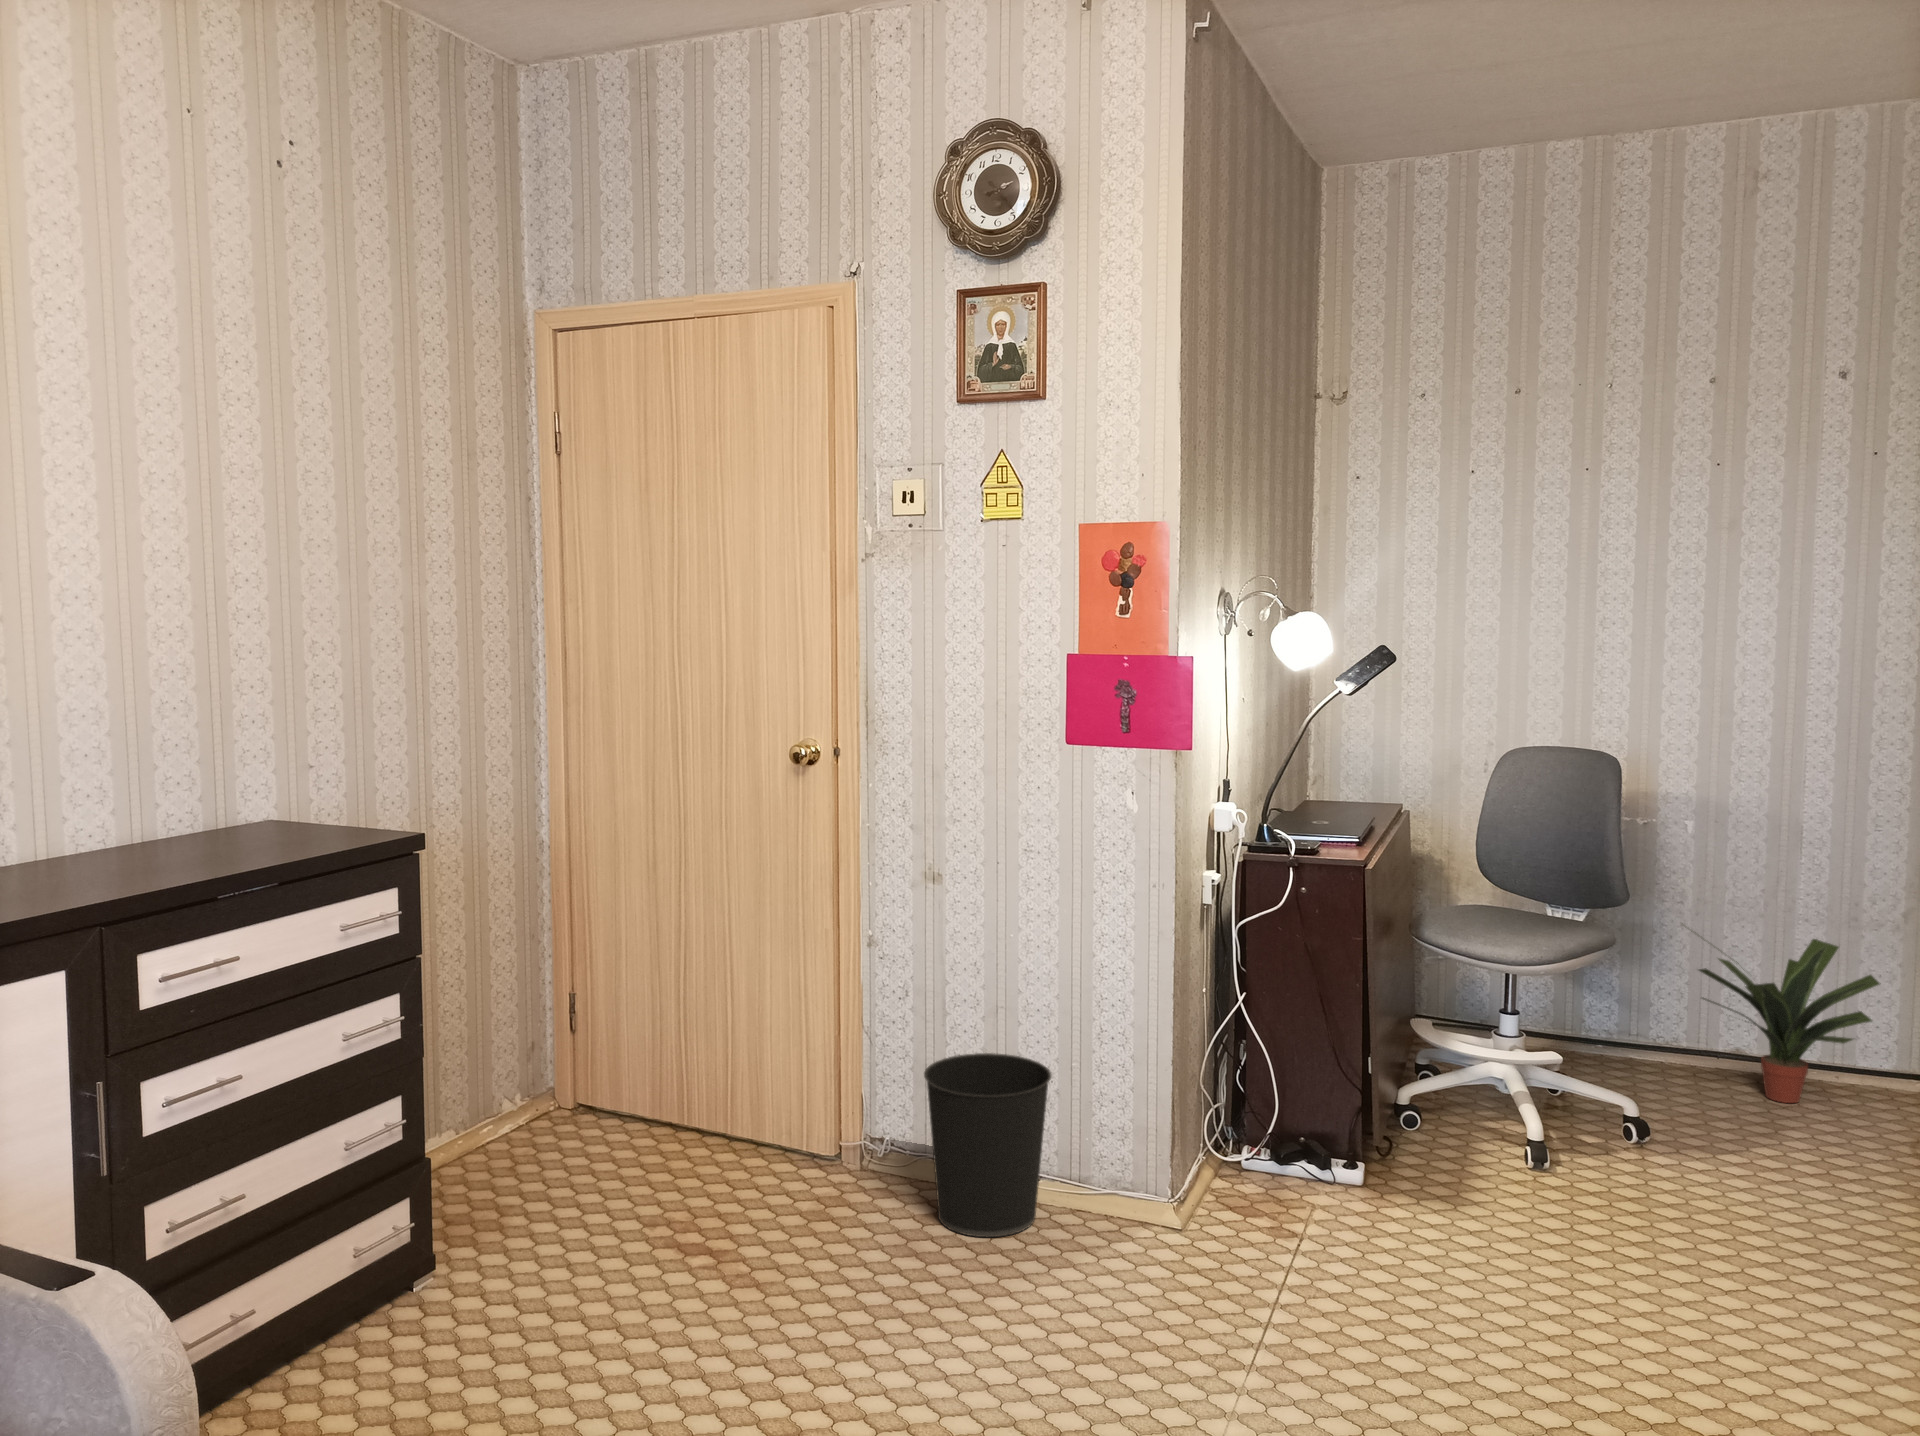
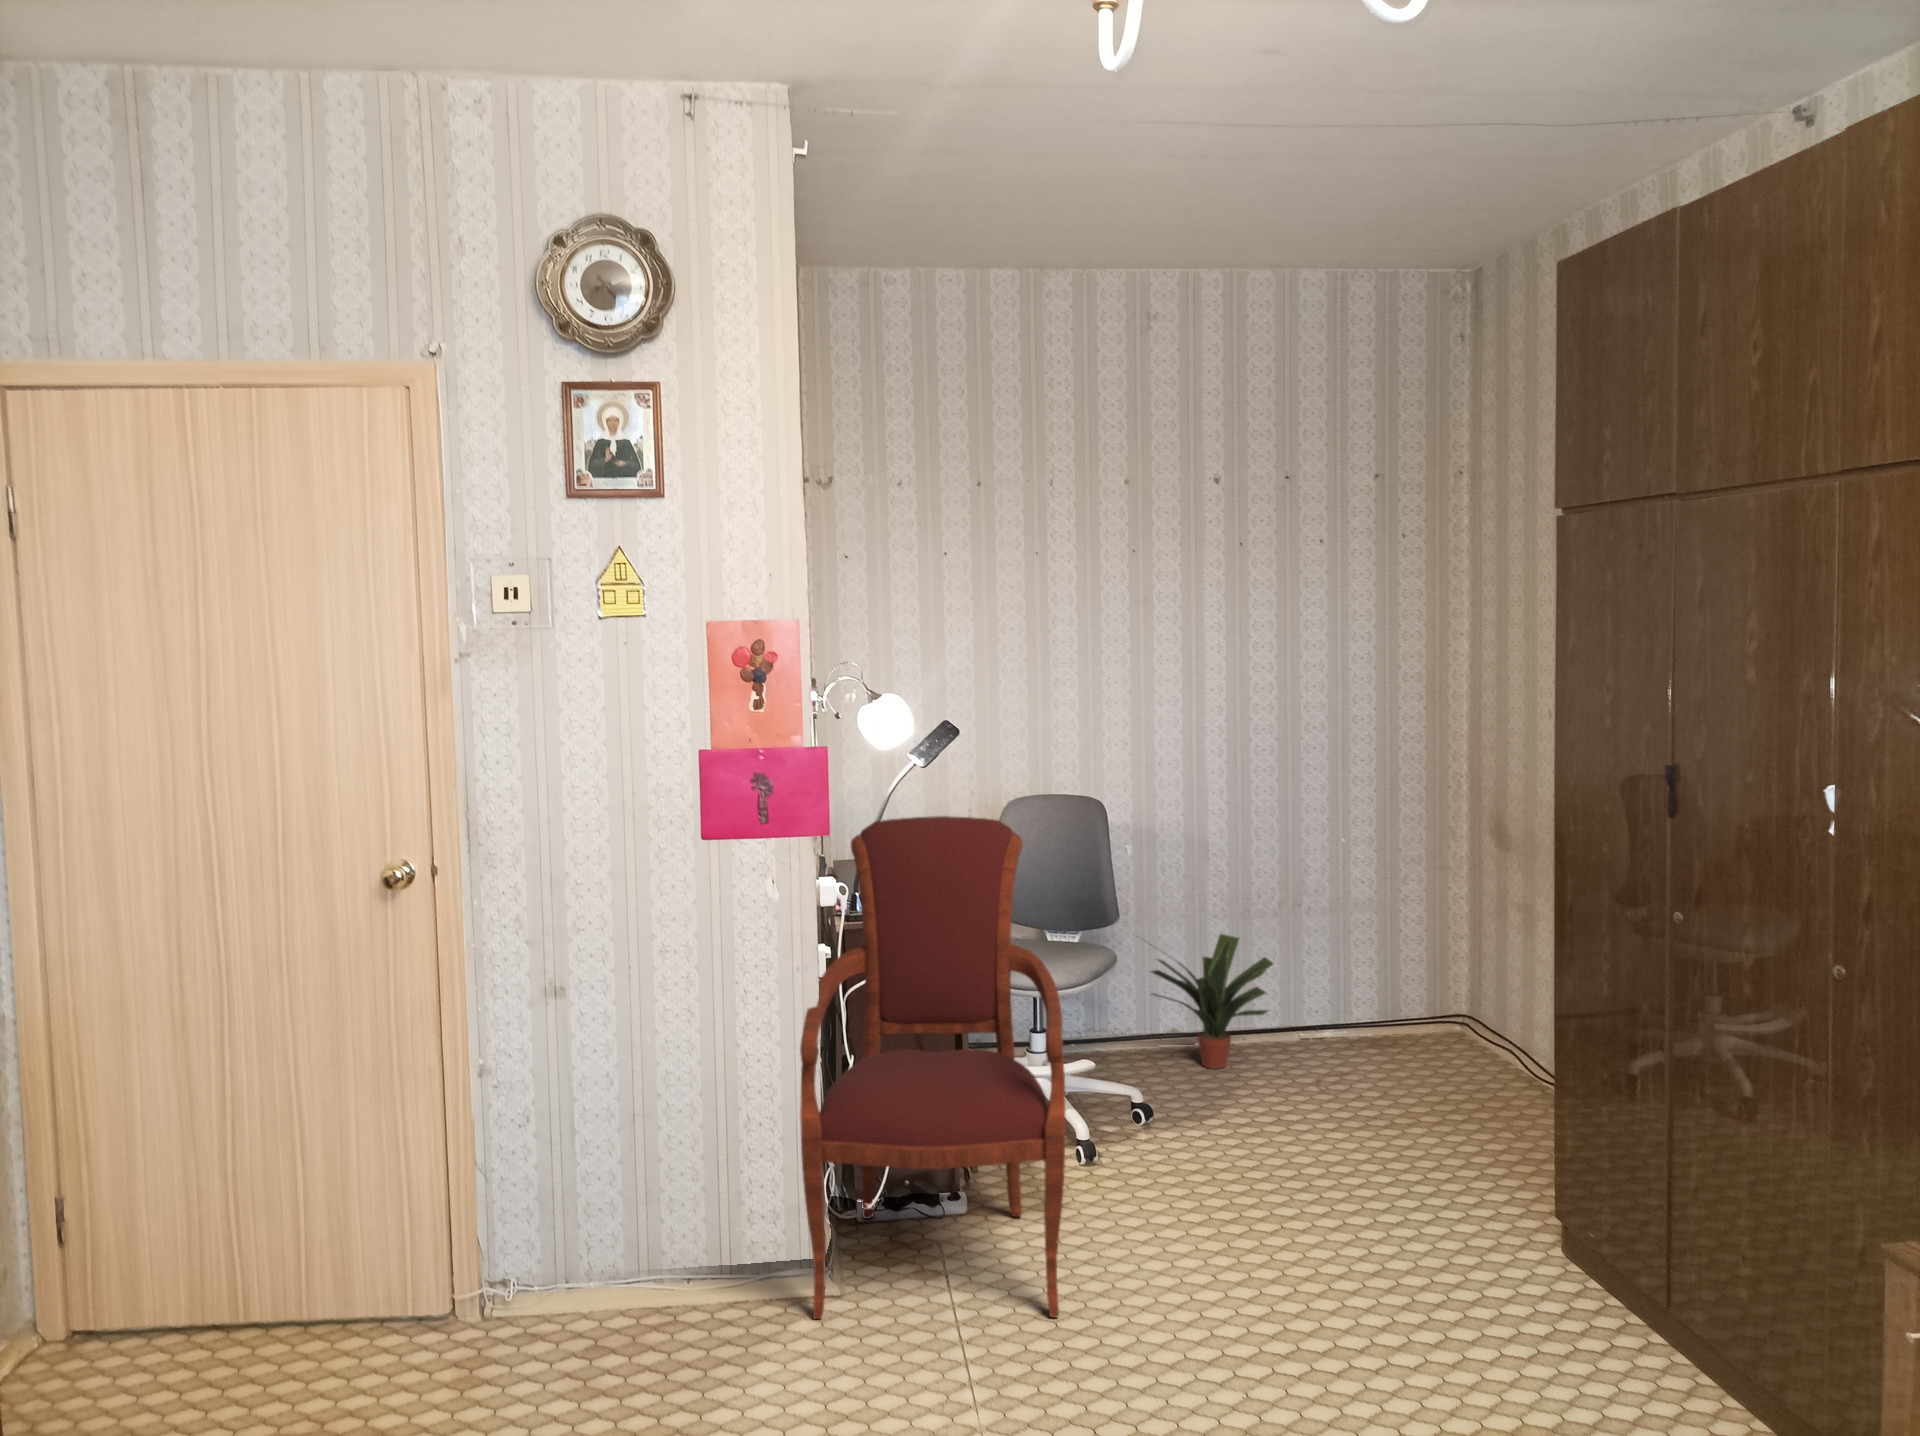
armchair: none [1137,745,1449,1304] -> present [800,816,1065,1319]
wastebasket: present [924,1053,1051,1237] -> none [578,1162,713,1361]

